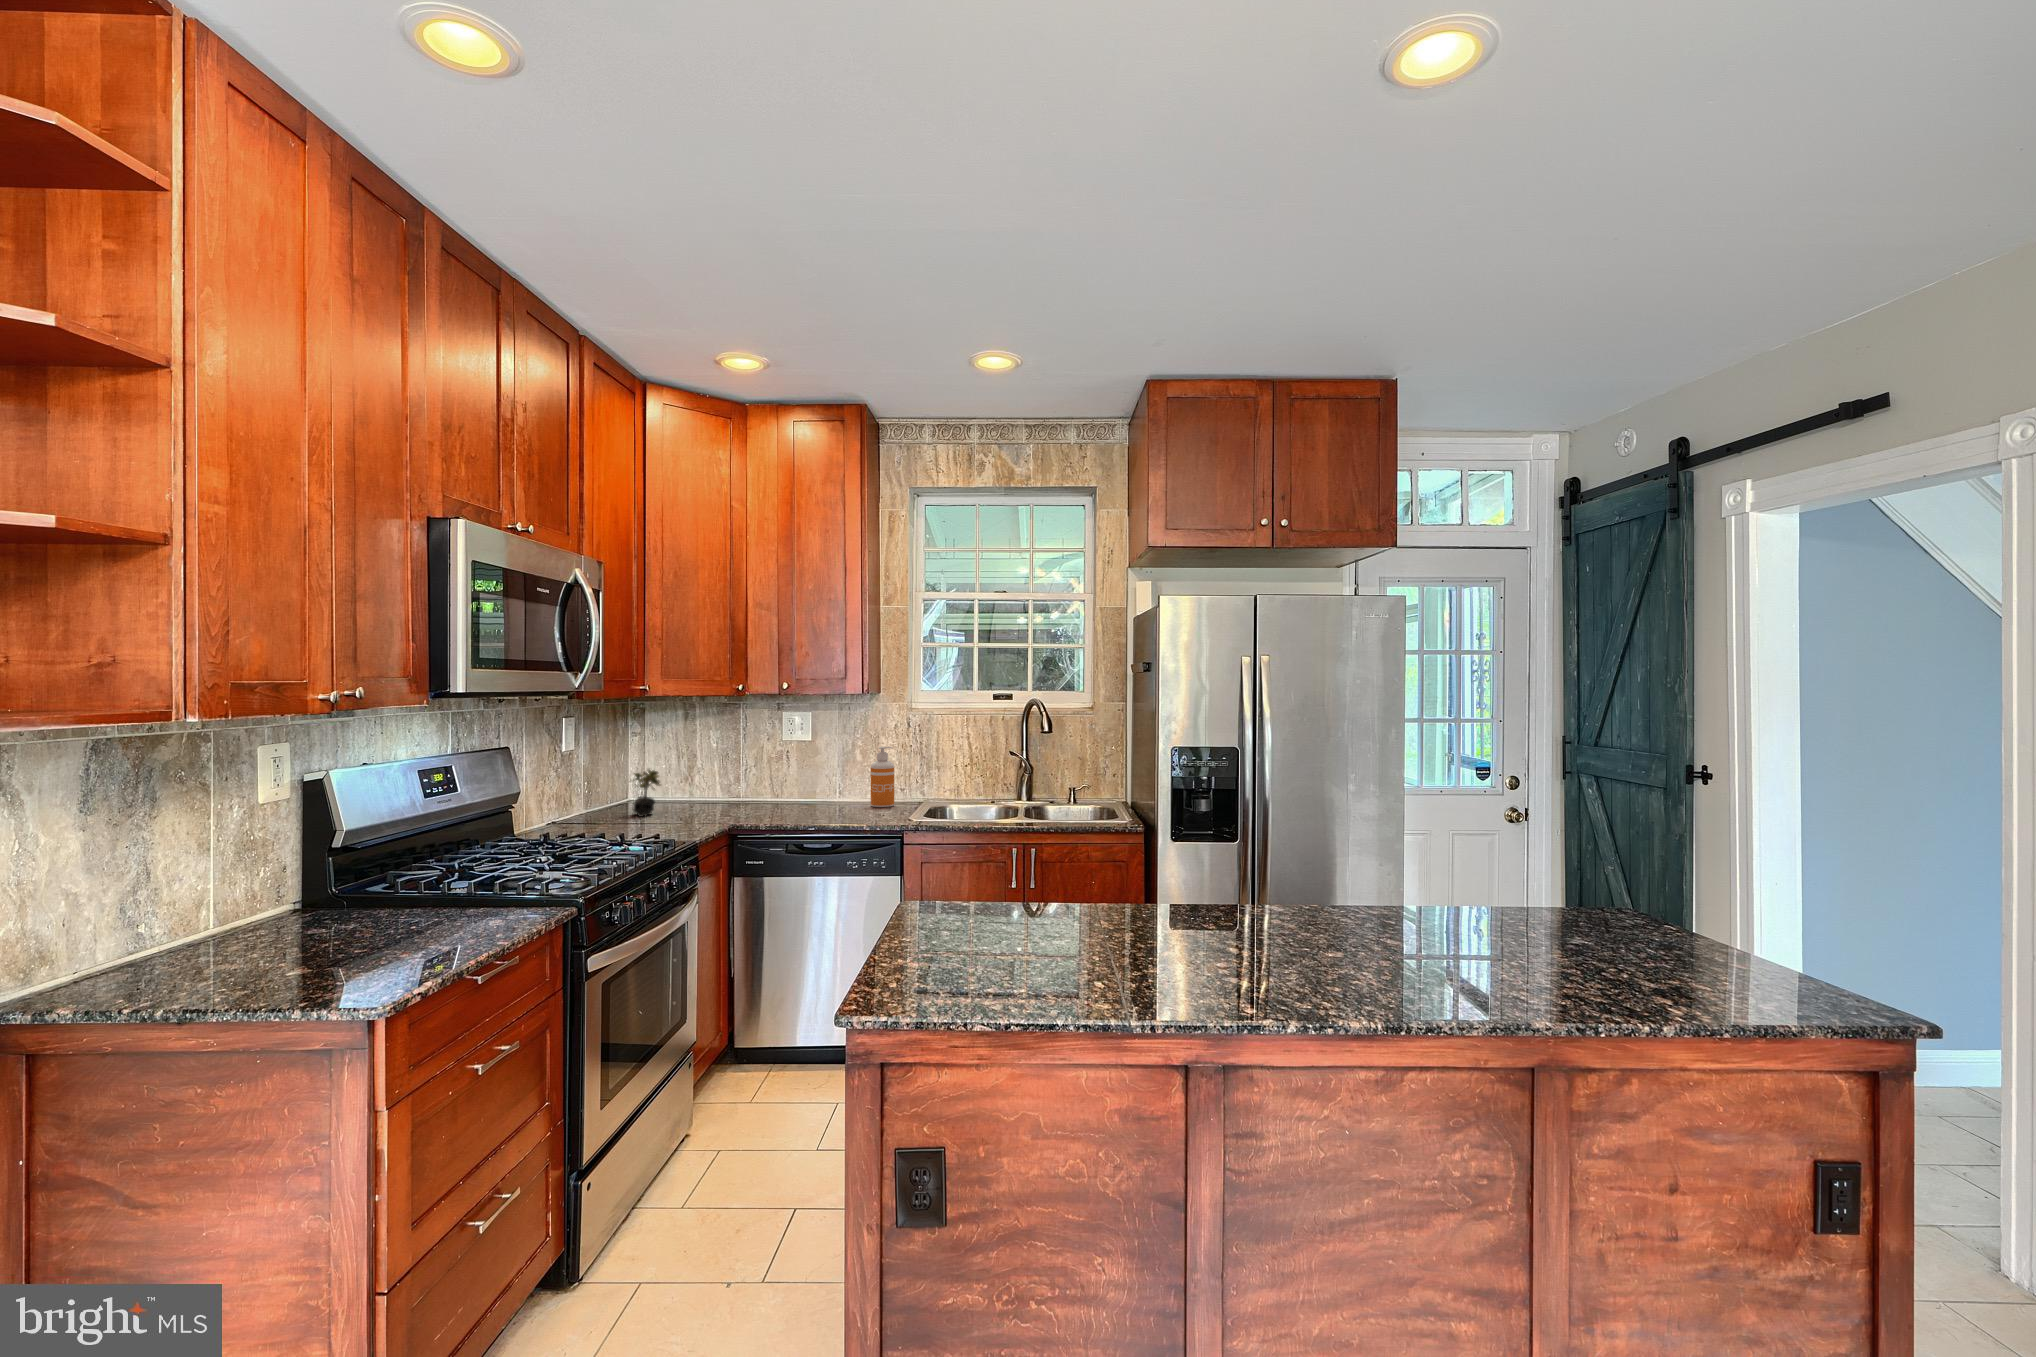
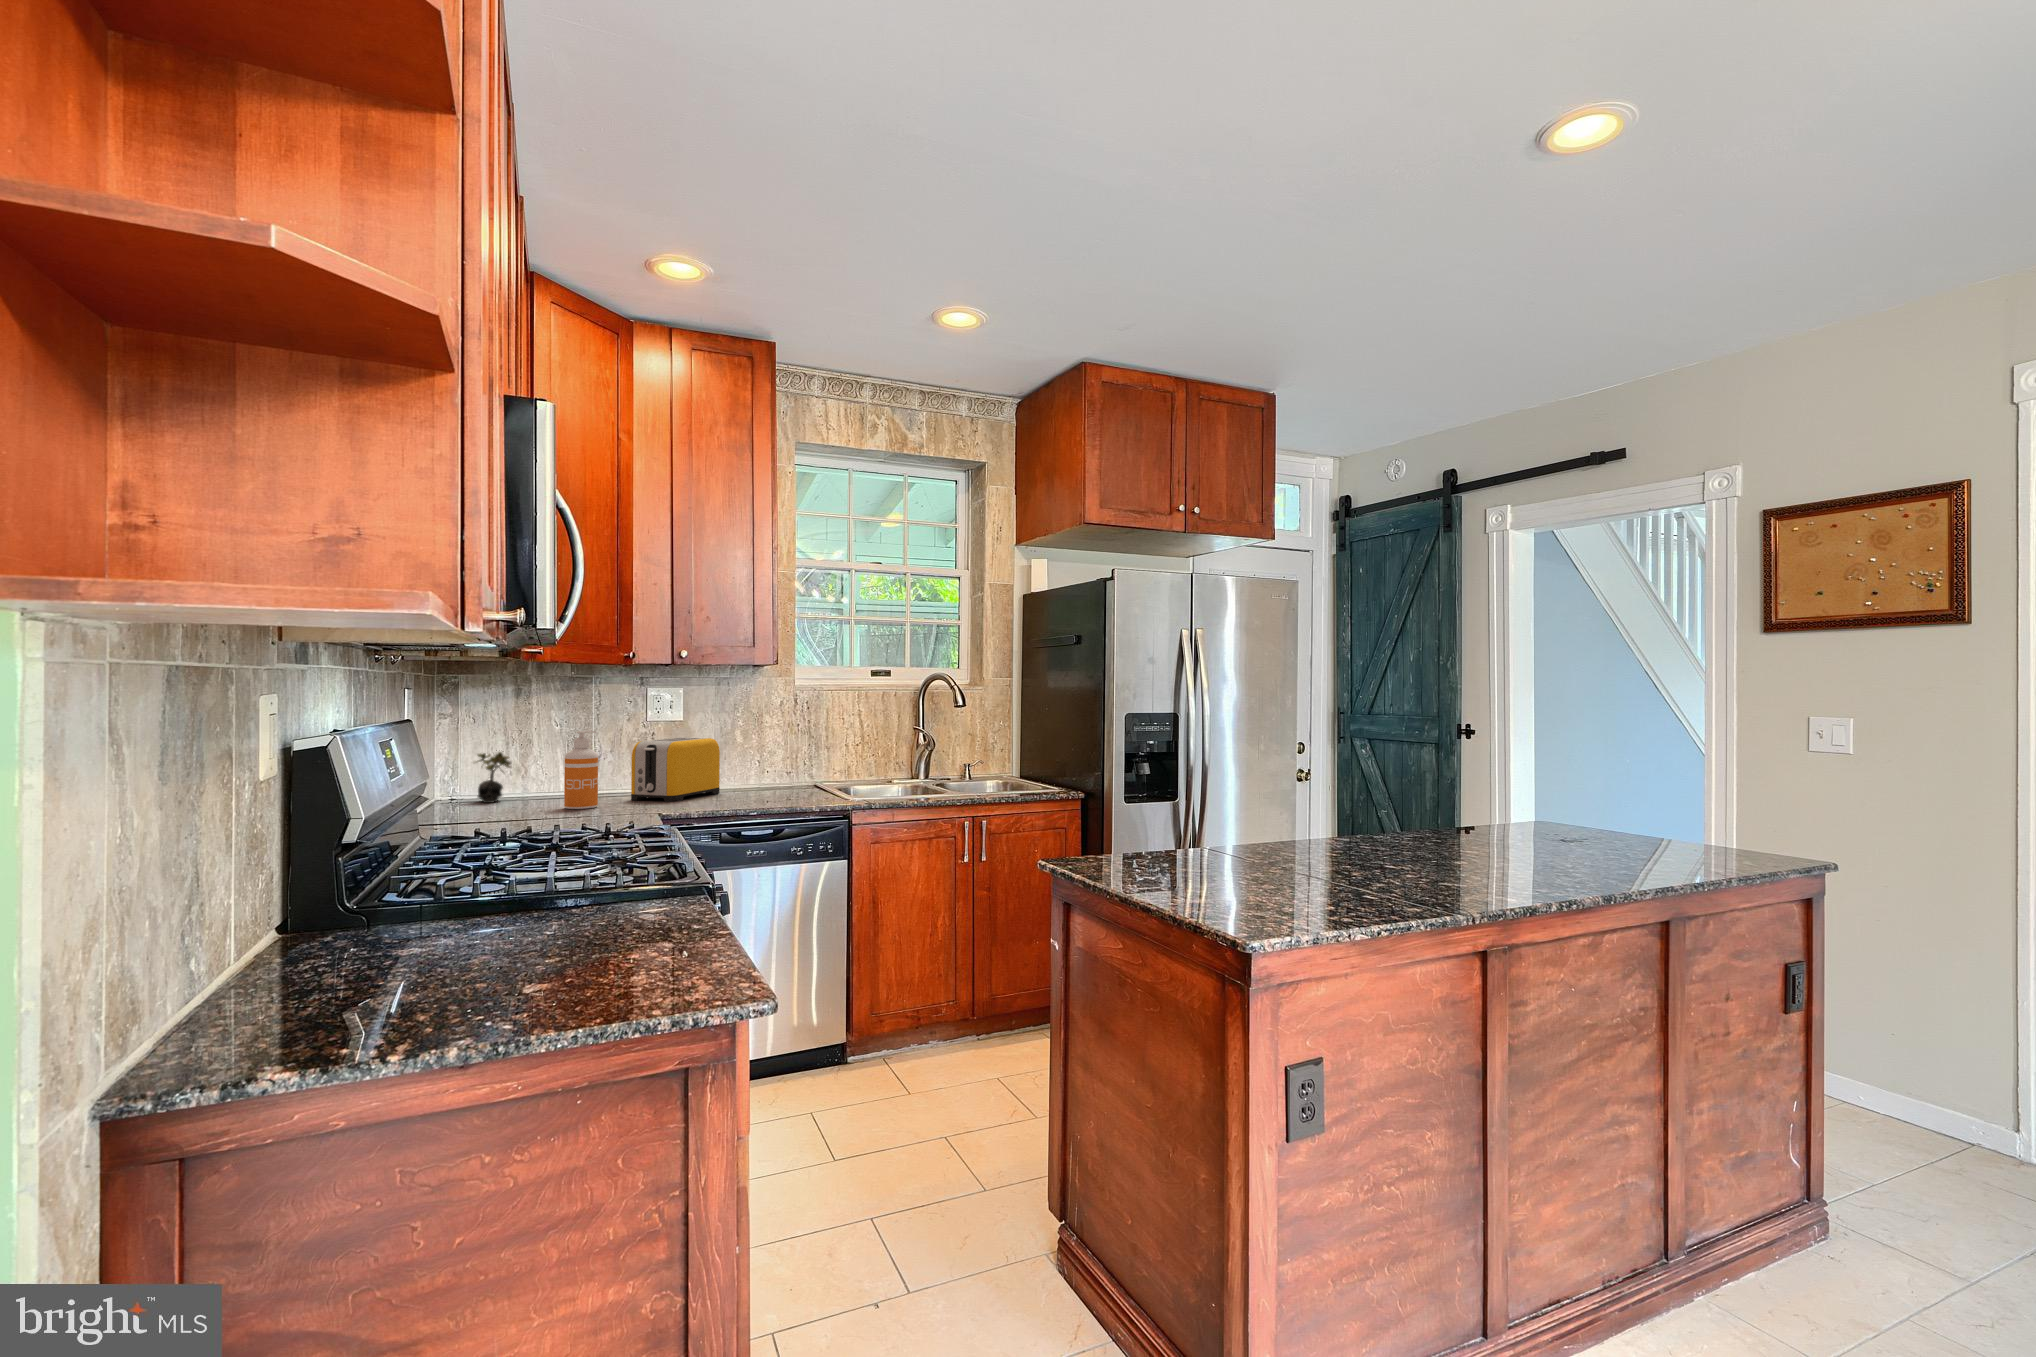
soap dispenser: present [871,747,894,807] -> present [564,731,598,809]
toaster: none [757,759,838,820] -> present [631,737,720,802]

